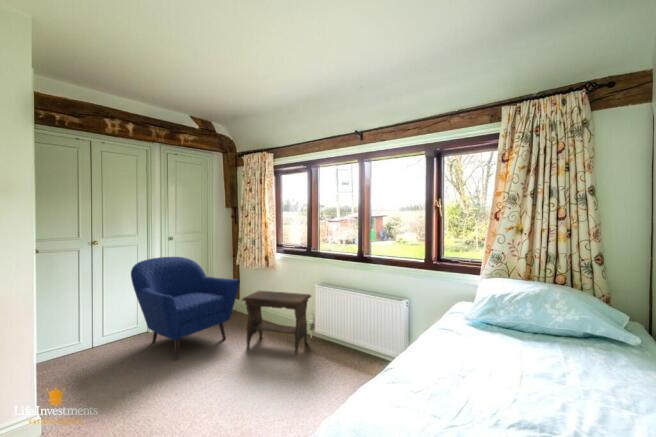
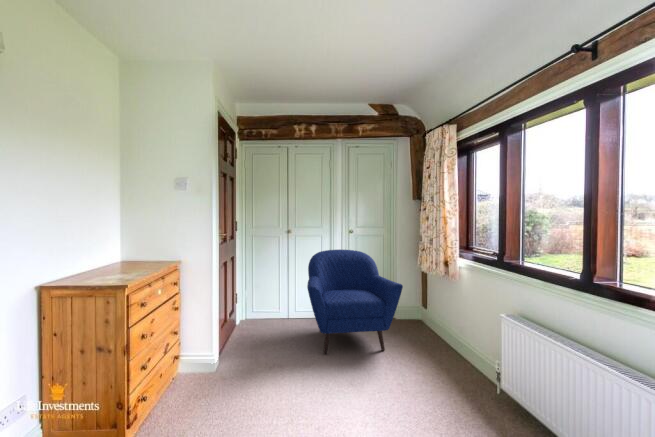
footstool: present [242,291,311,354] -> none [390,303,488,412]

